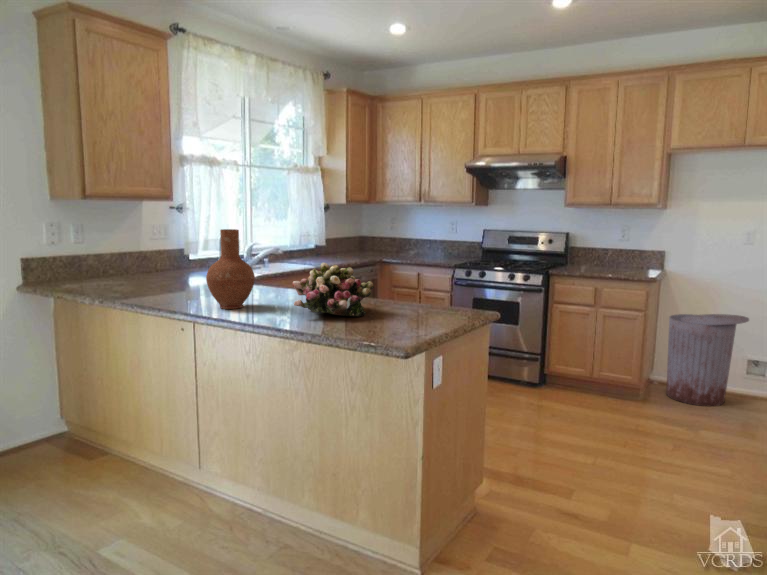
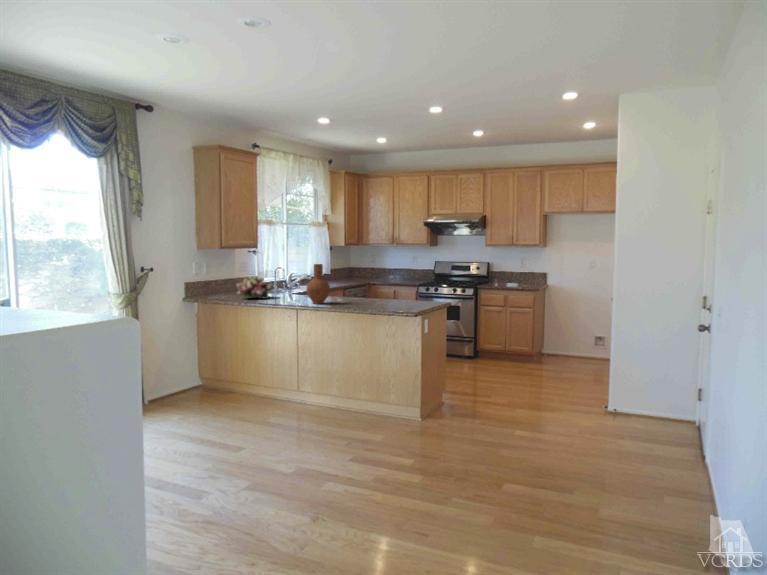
flower arrangement: present [292,263,374,316] -> present [237,276,273,299]
trash can: present [666,314,749,406] -> none [549,309,592,364]

